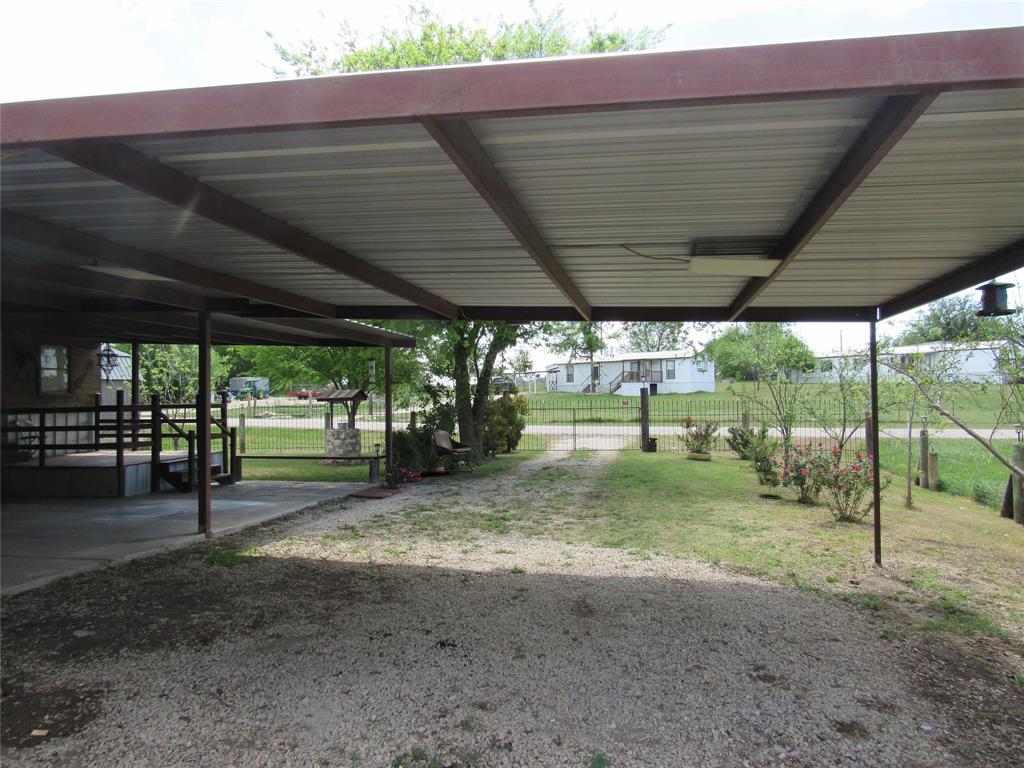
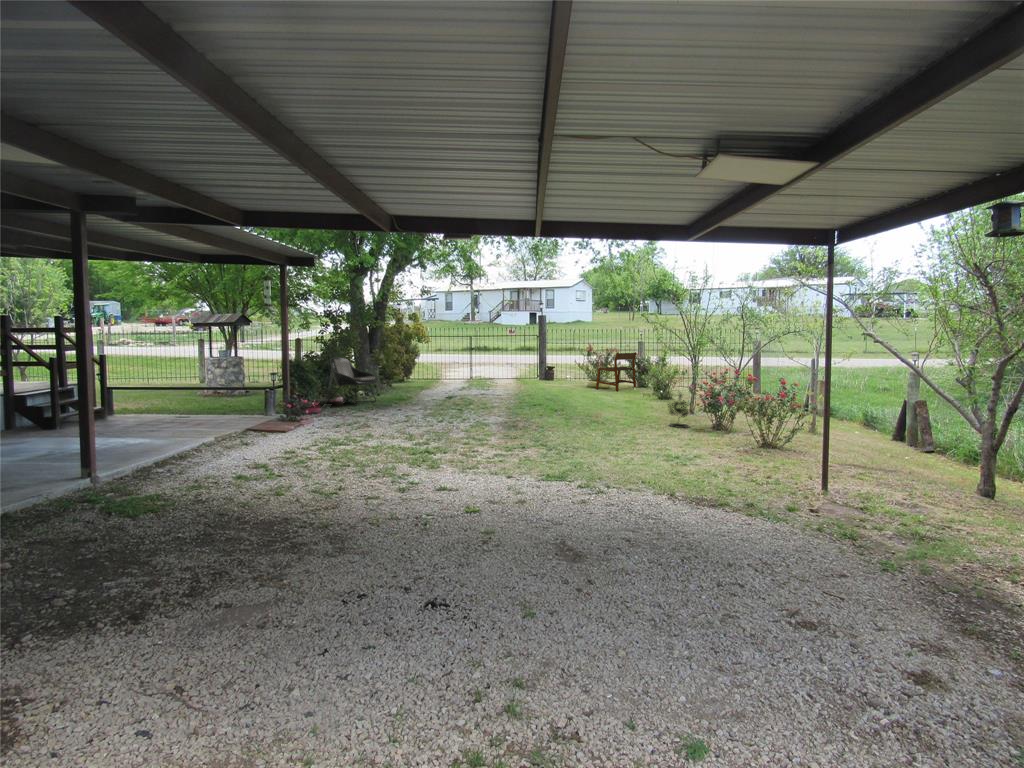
bench: none [700,422,744,462] -> present [596,352,637,391]

